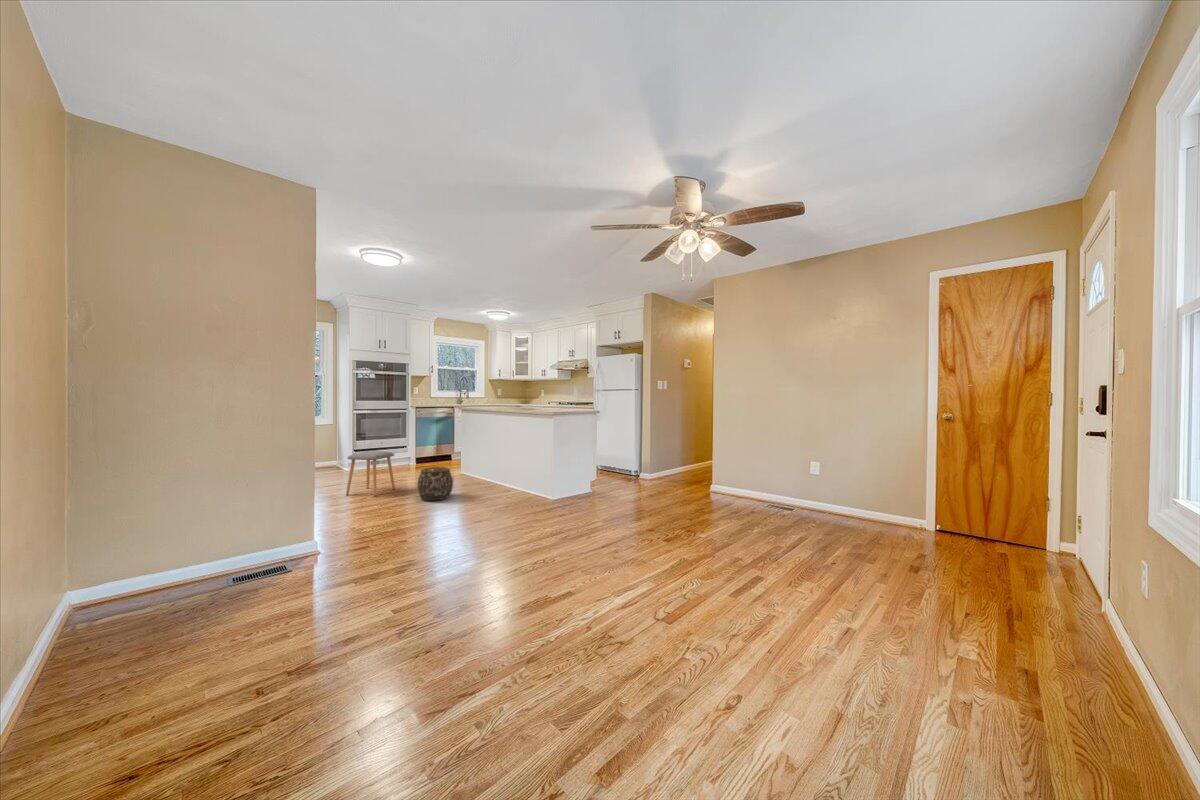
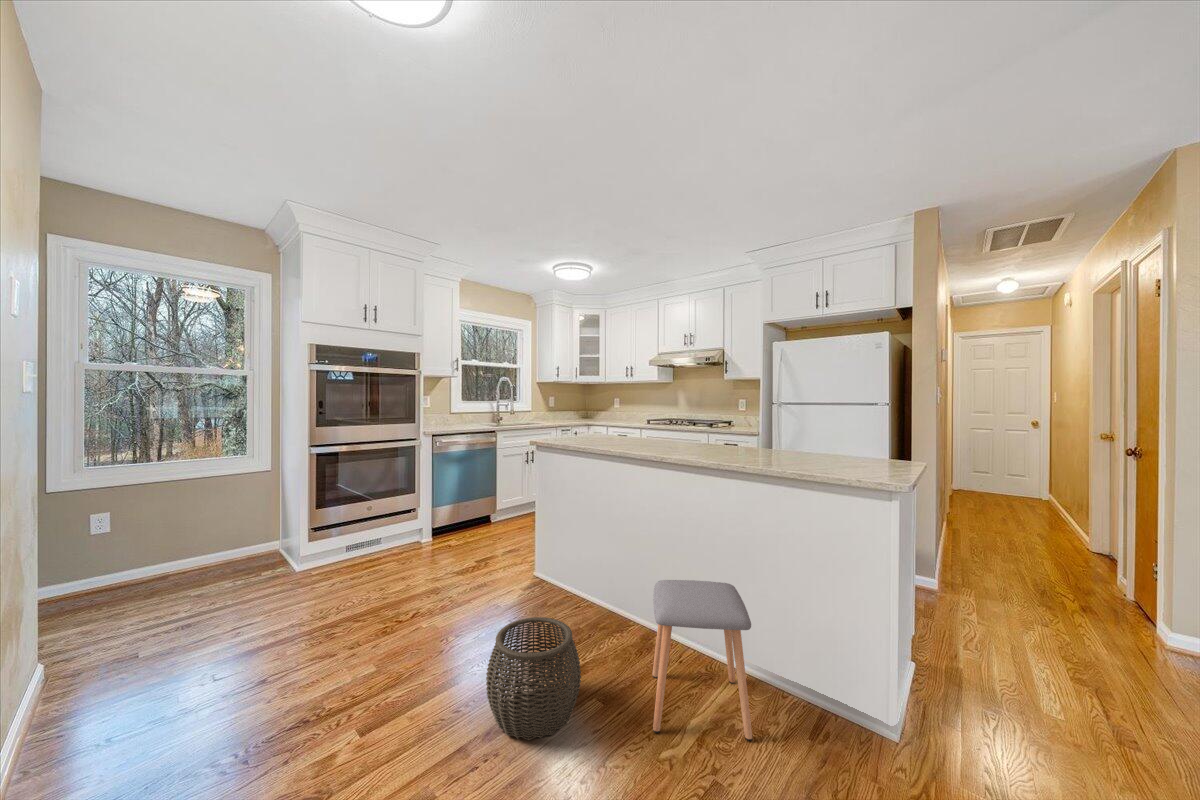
stool: present [346,451,395,496] -> present [652,580,752,741]

